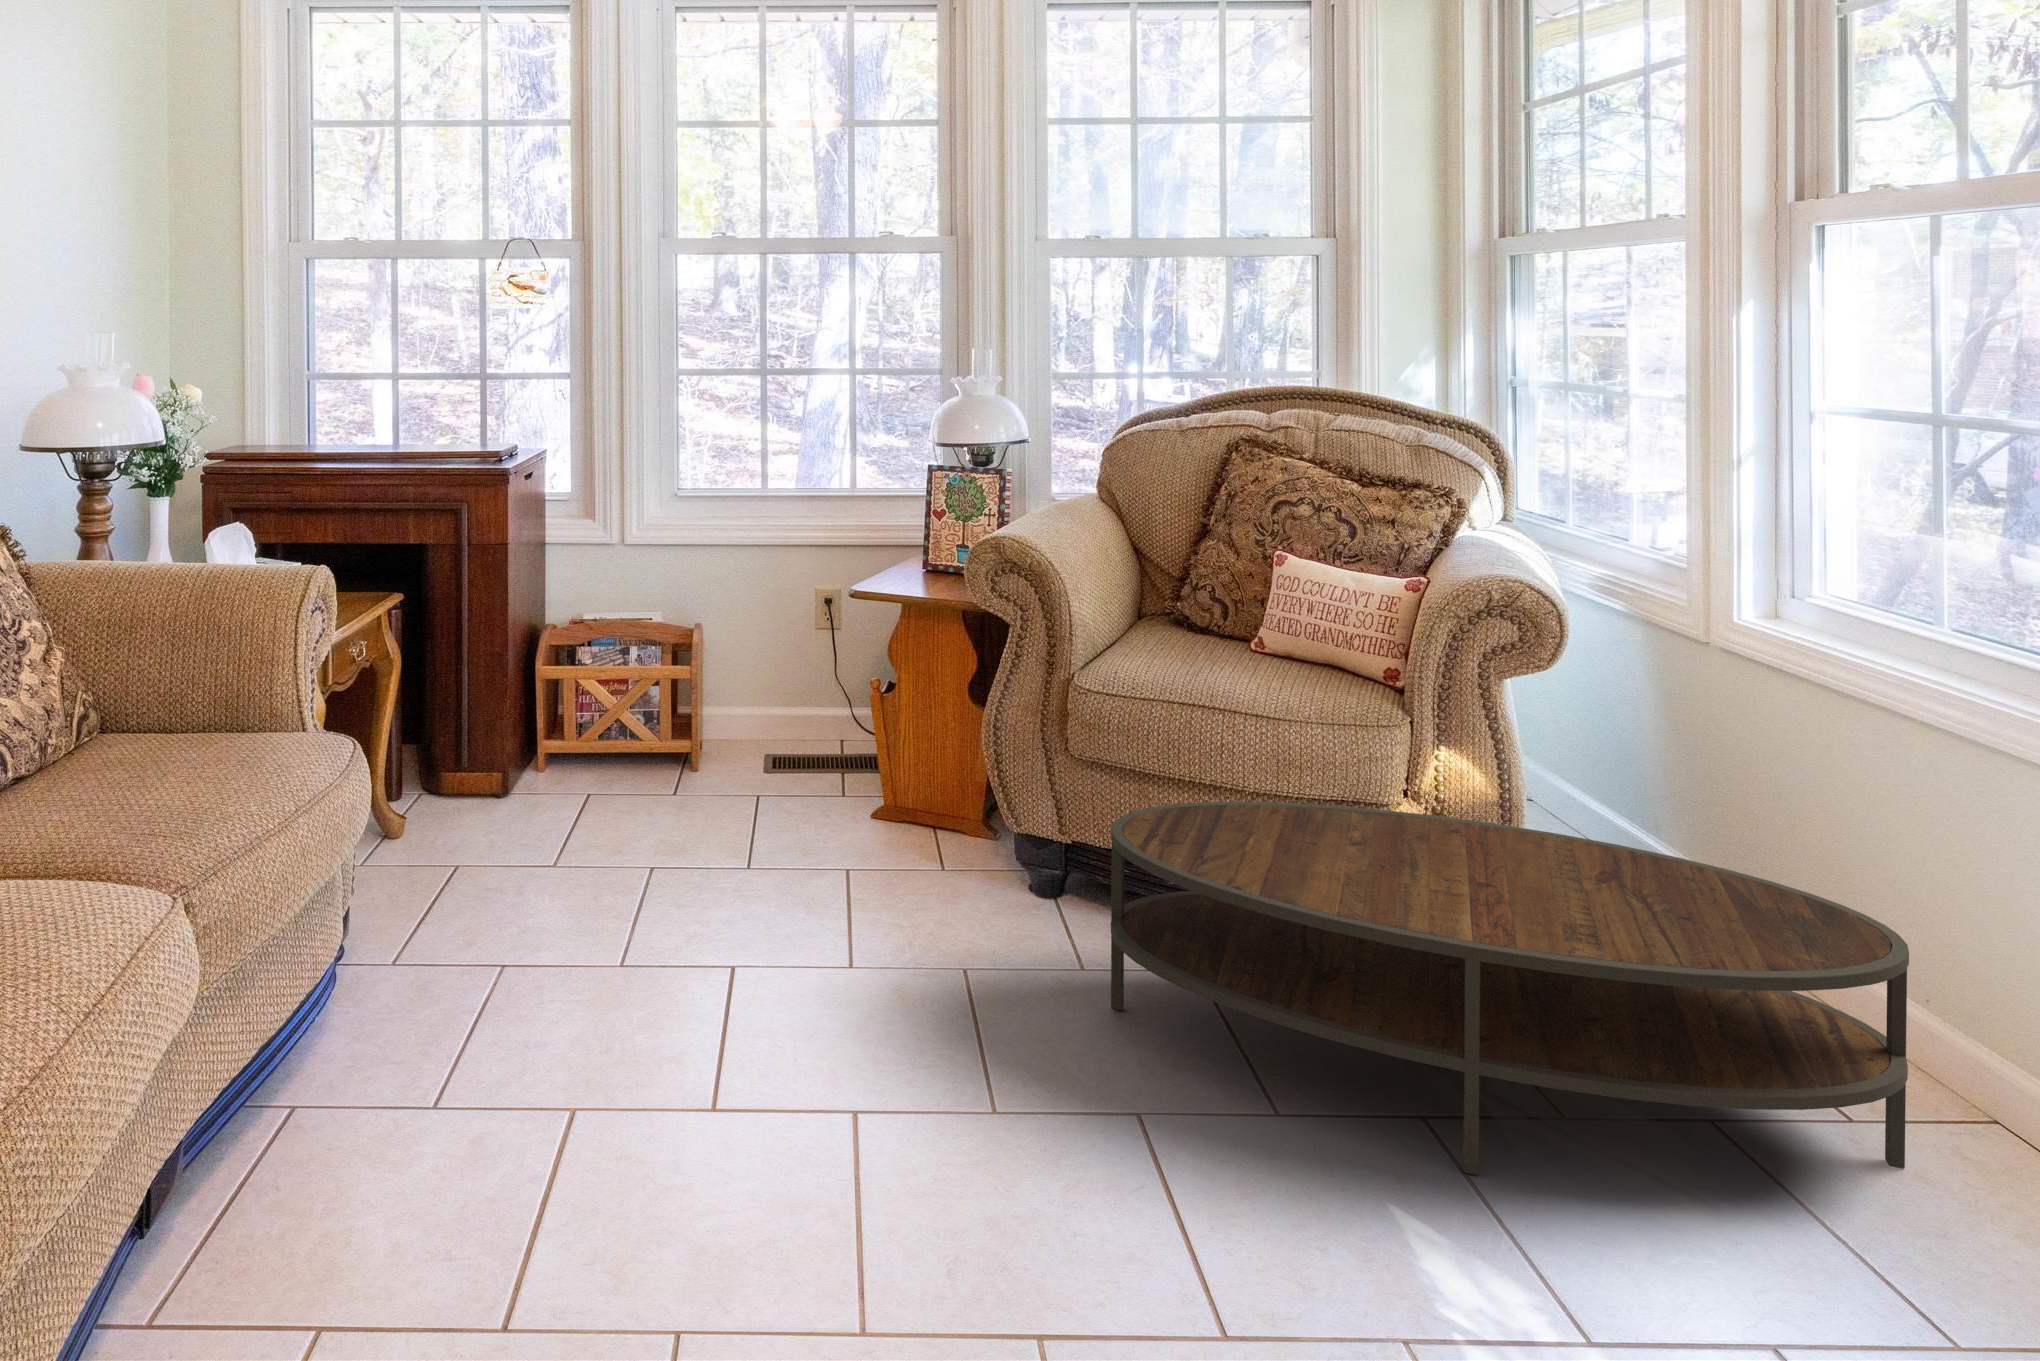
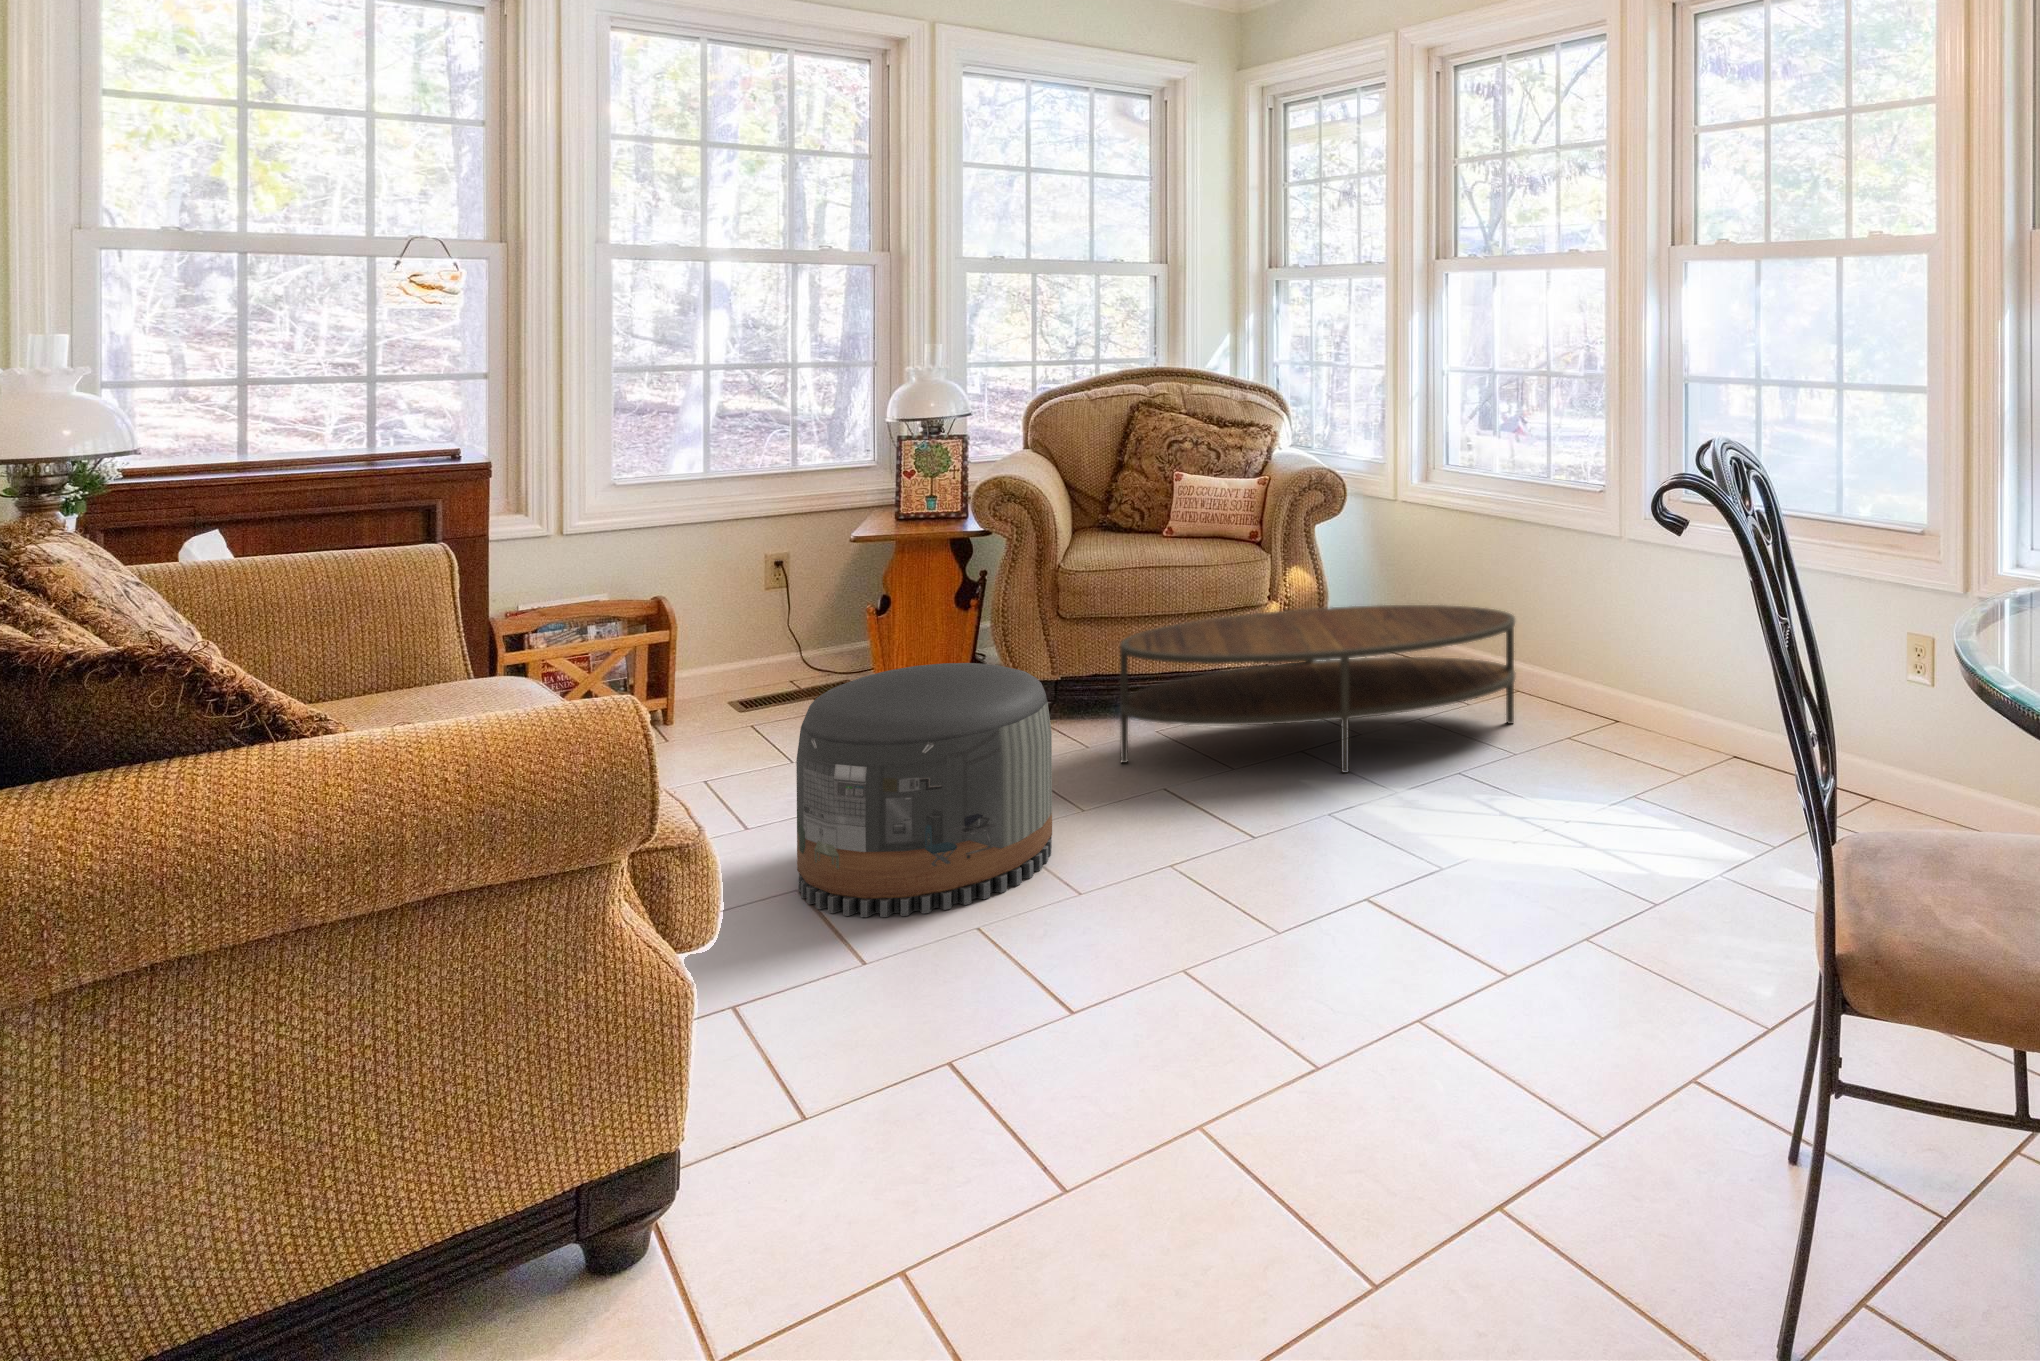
pouf: none [579,812,922,1228] -> present [796,663,1052,917]

